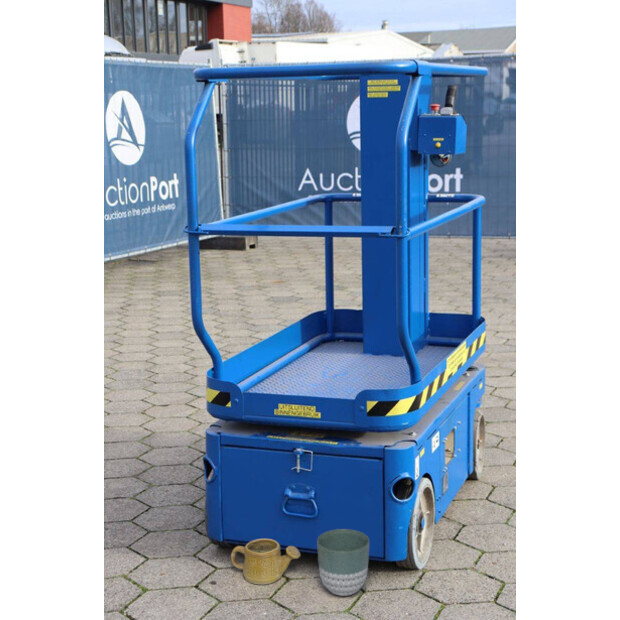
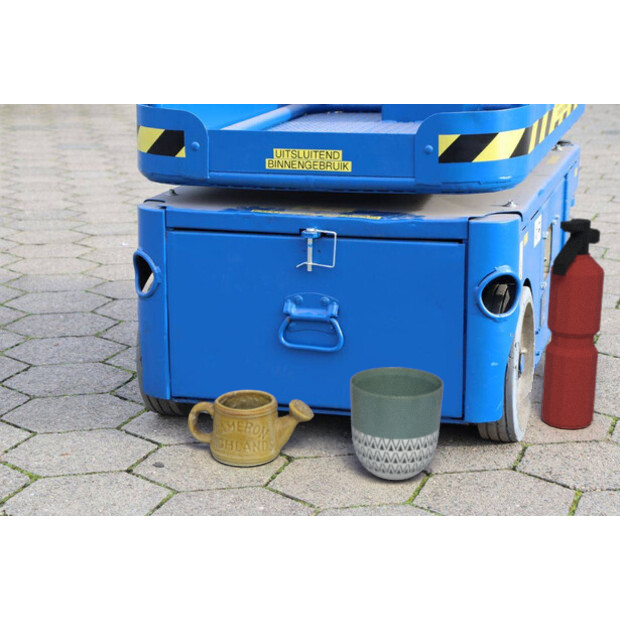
fire extinguisher: none [438,439,470,561] -> present [541,218,604,429]

